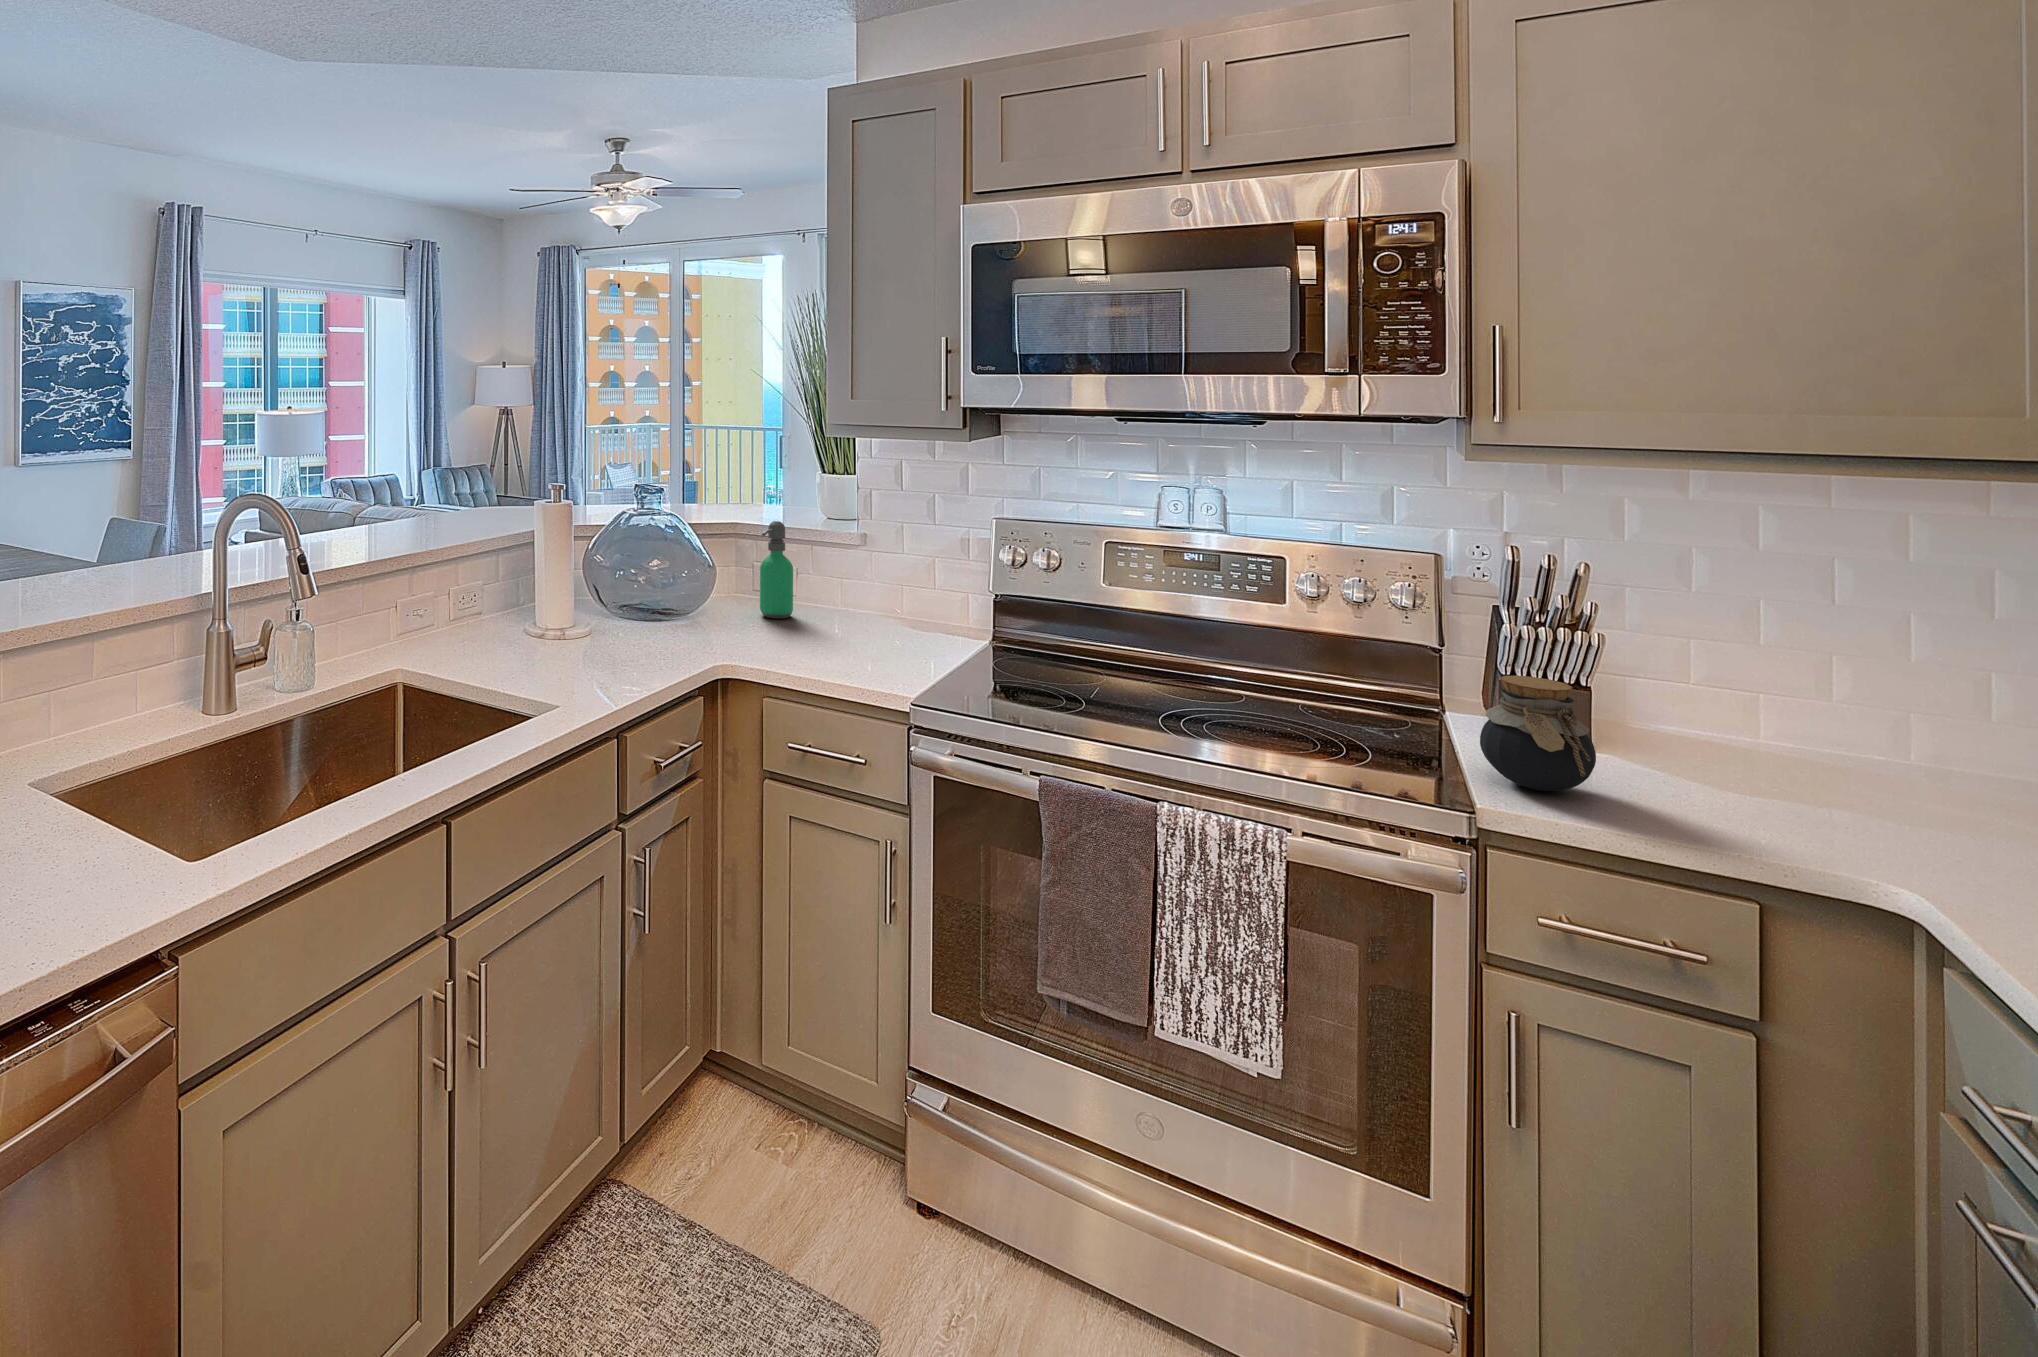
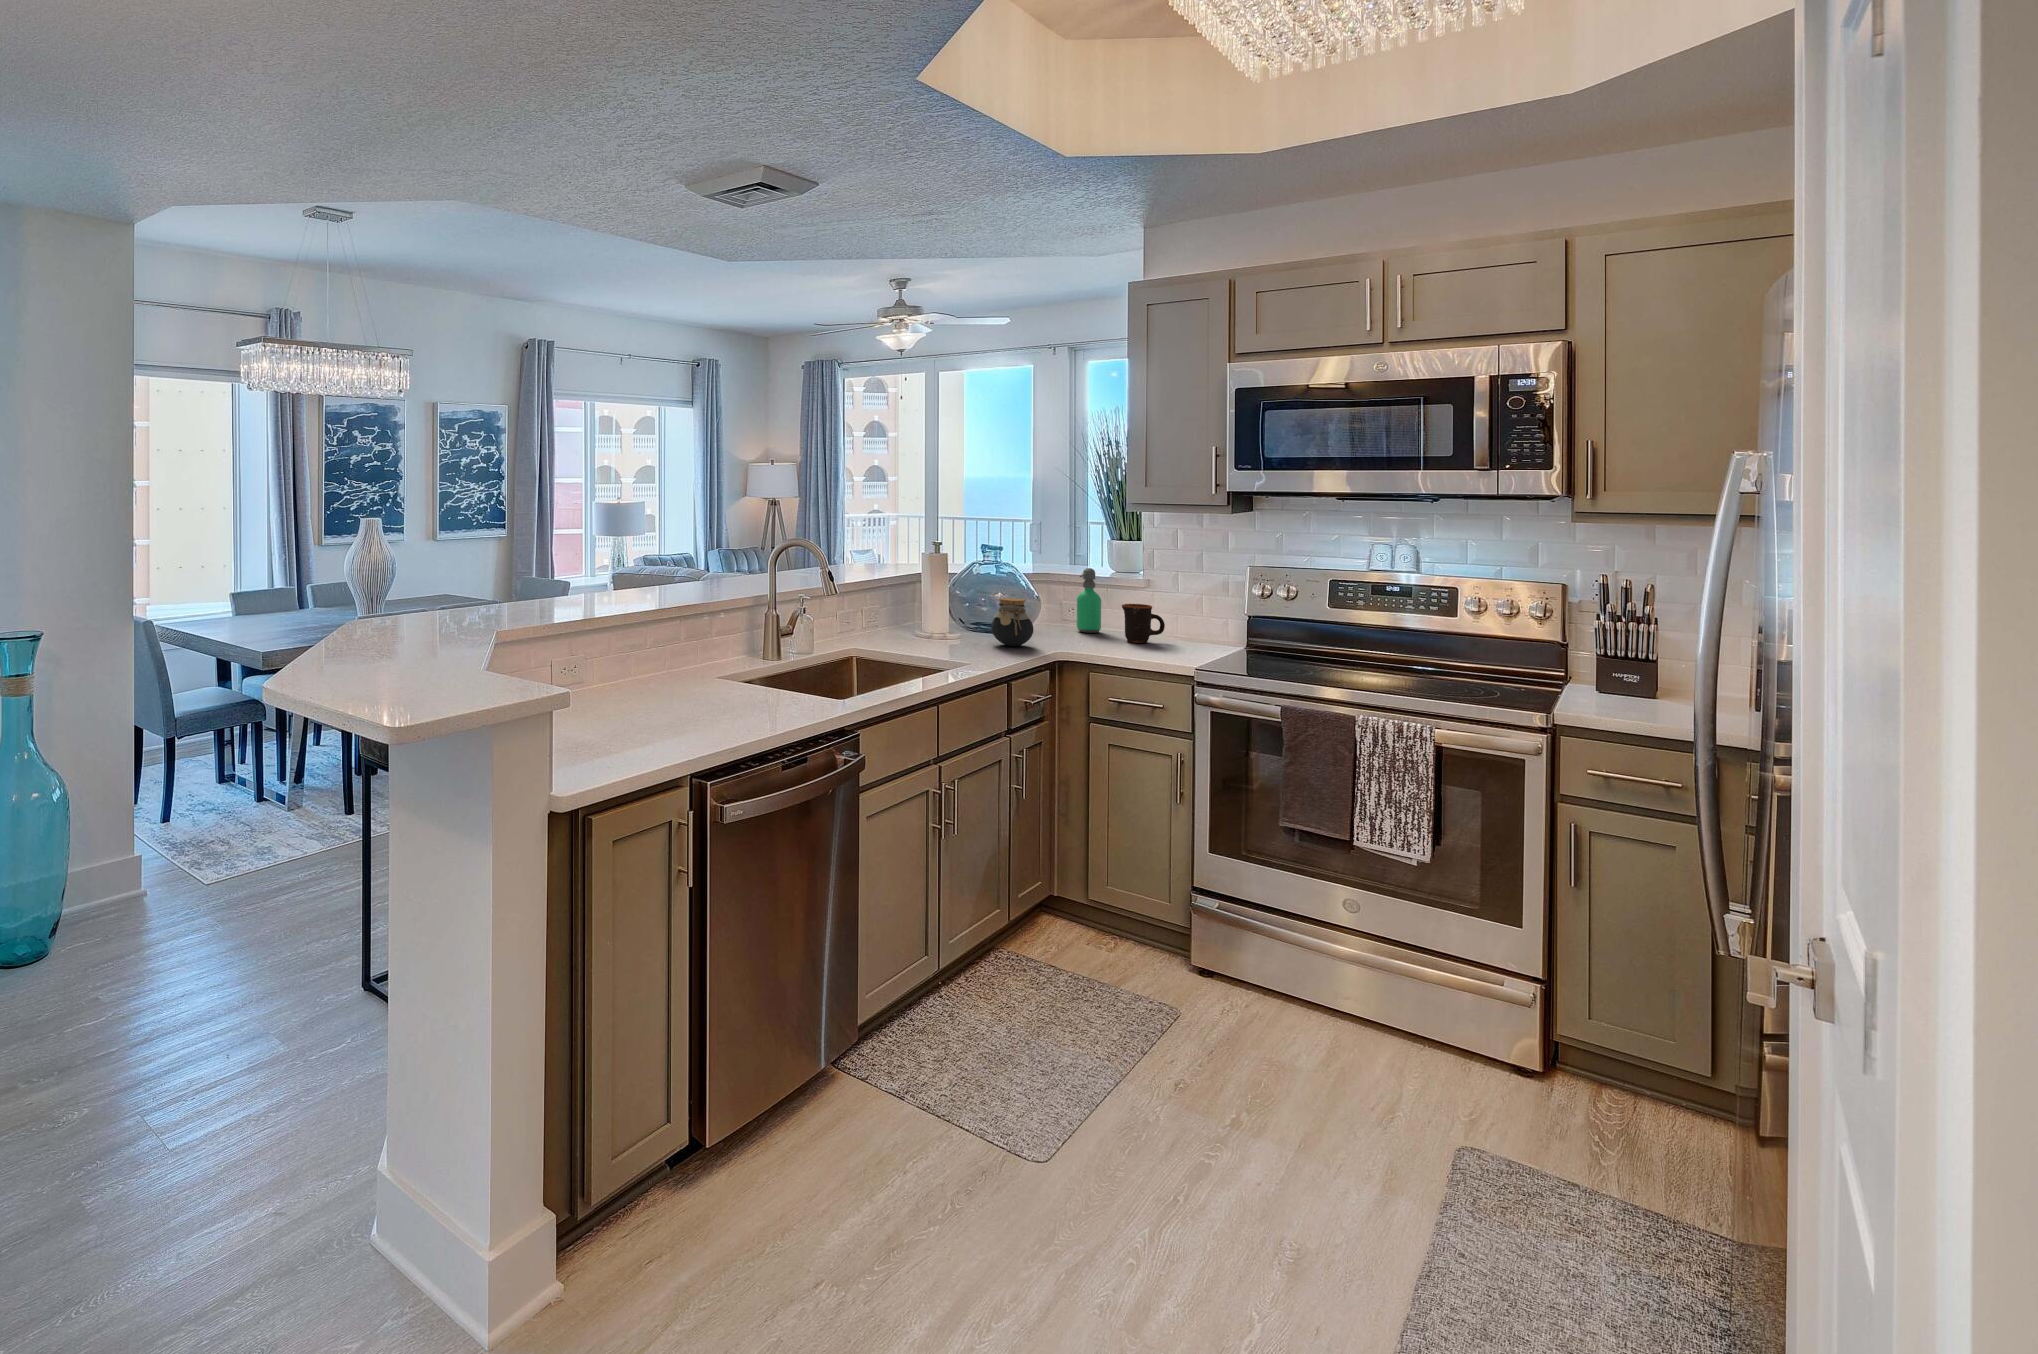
mug: none [816,578,877,639] -> present [1122,604,1165,643]
jar: present [1480,675,1596,791] -> present [991,598,1033,646]

